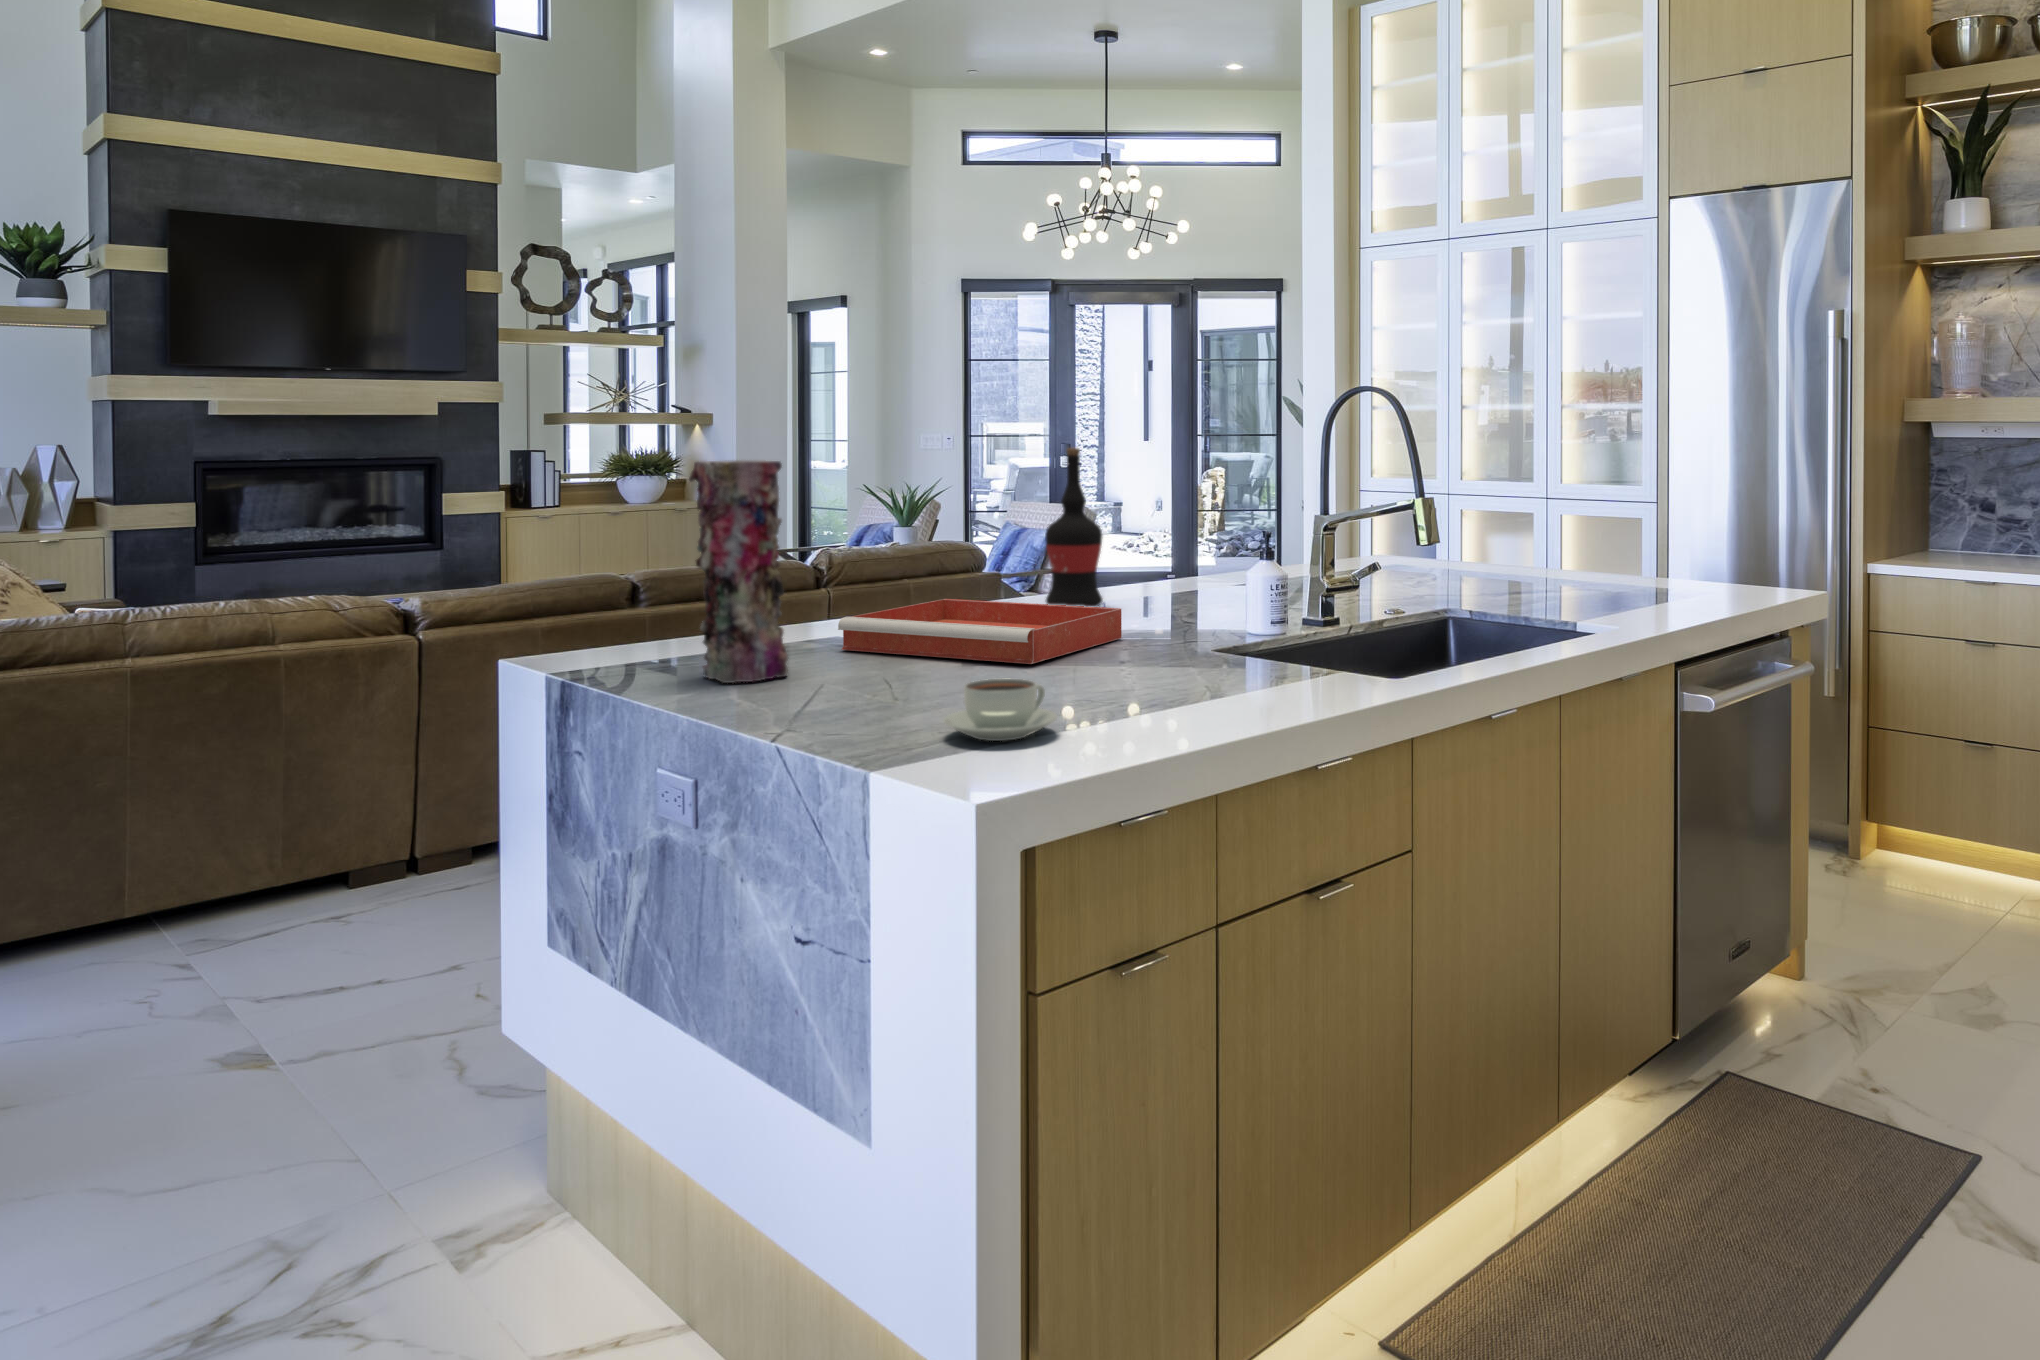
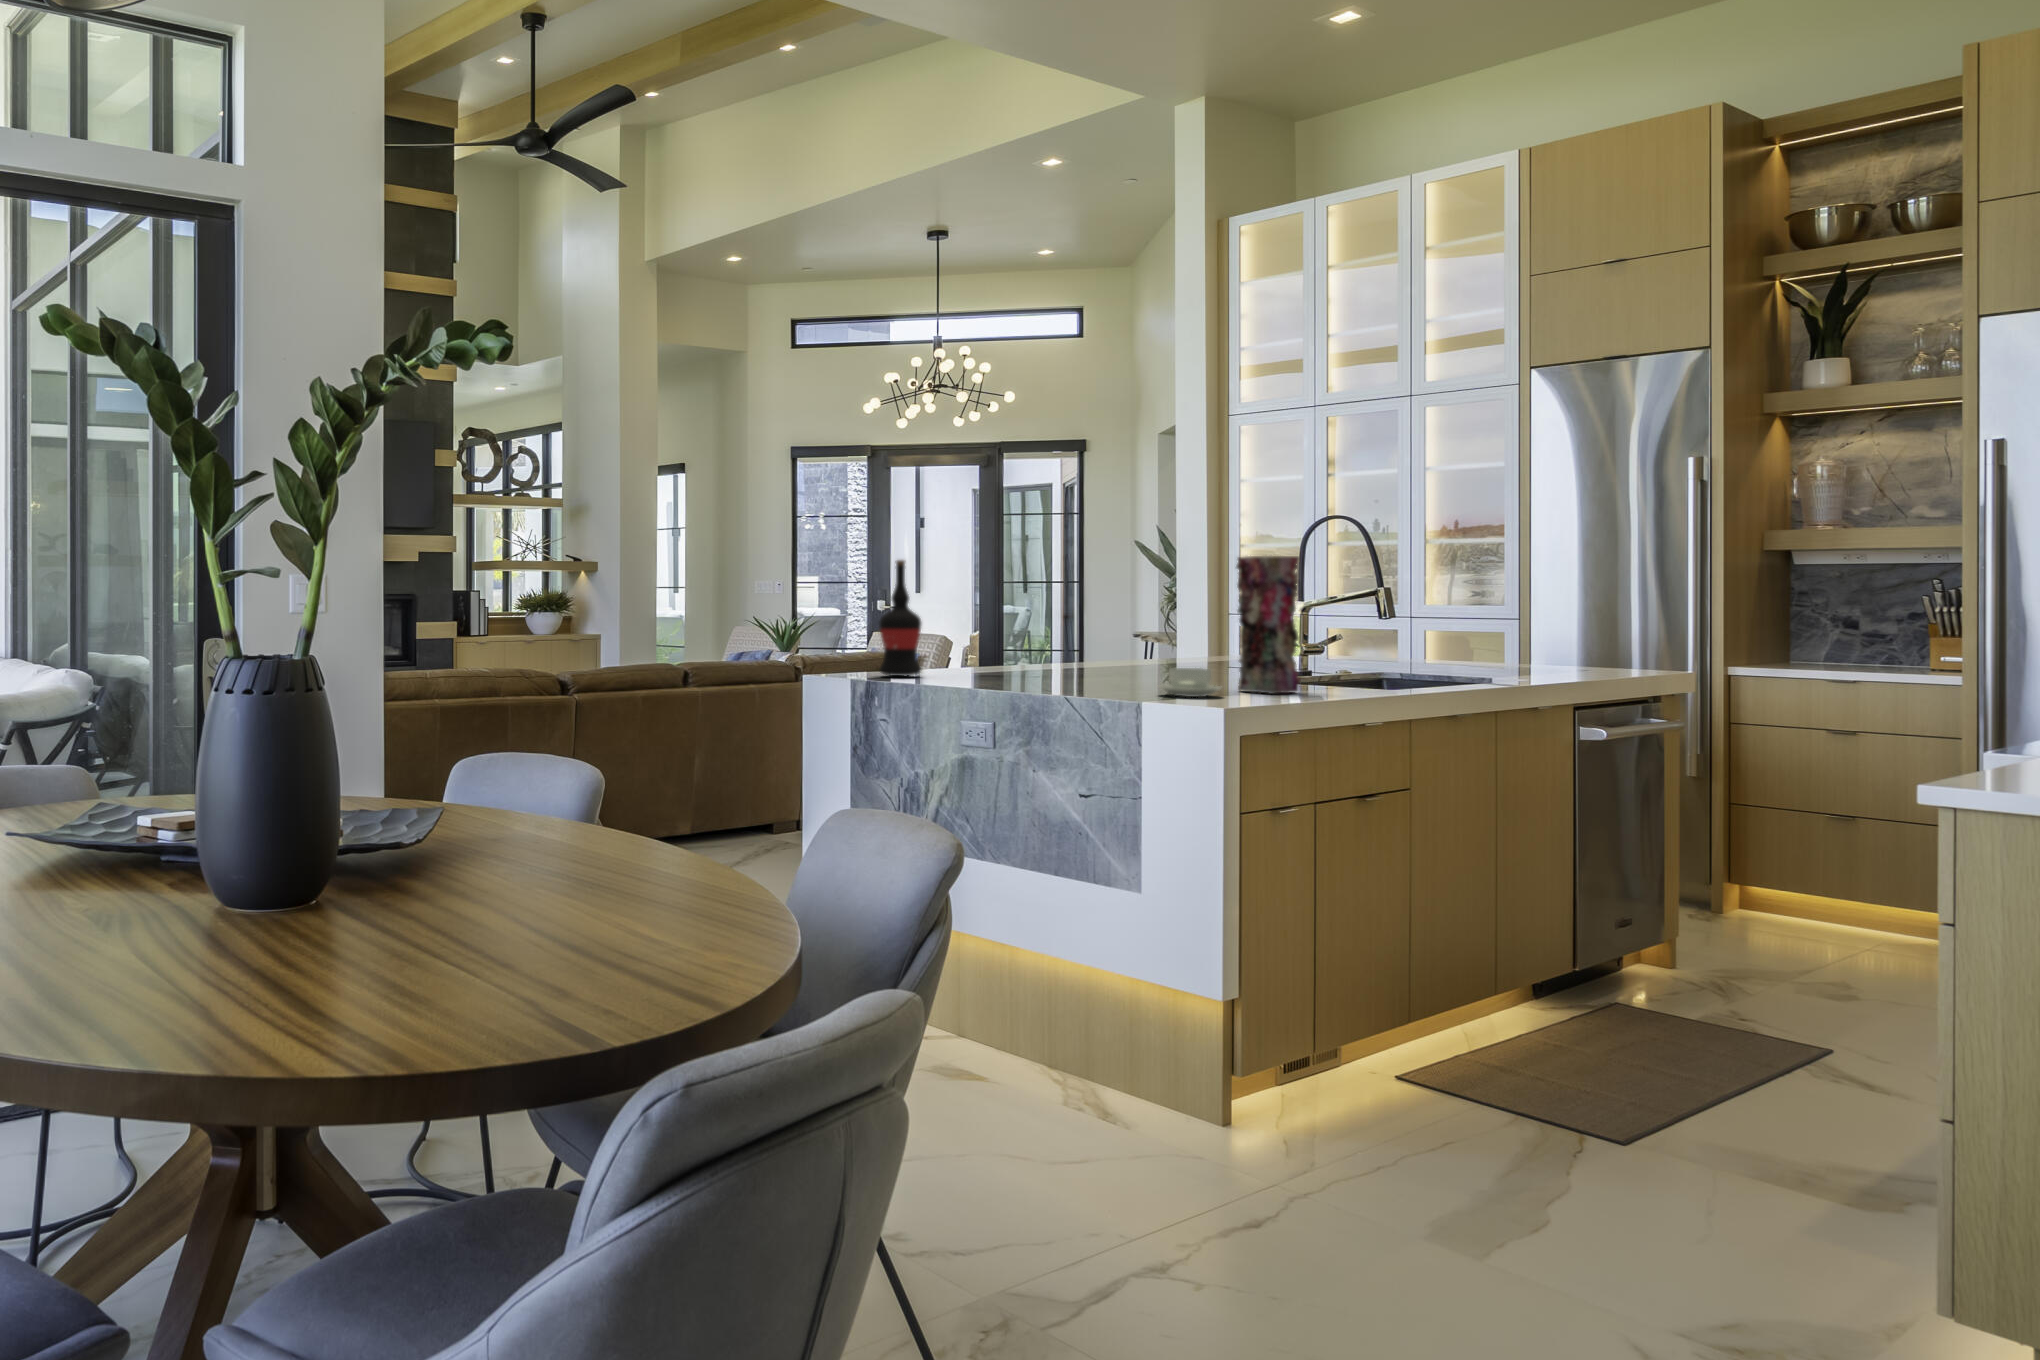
wine bottle: present [1045,448,1103,607] -> present [879,560,921,676]
vase: present [689,460,788,683] -> present [1236,556,1301,693]
tray: present [838,599,1122,664] -> none [1010,653,1180,679]

